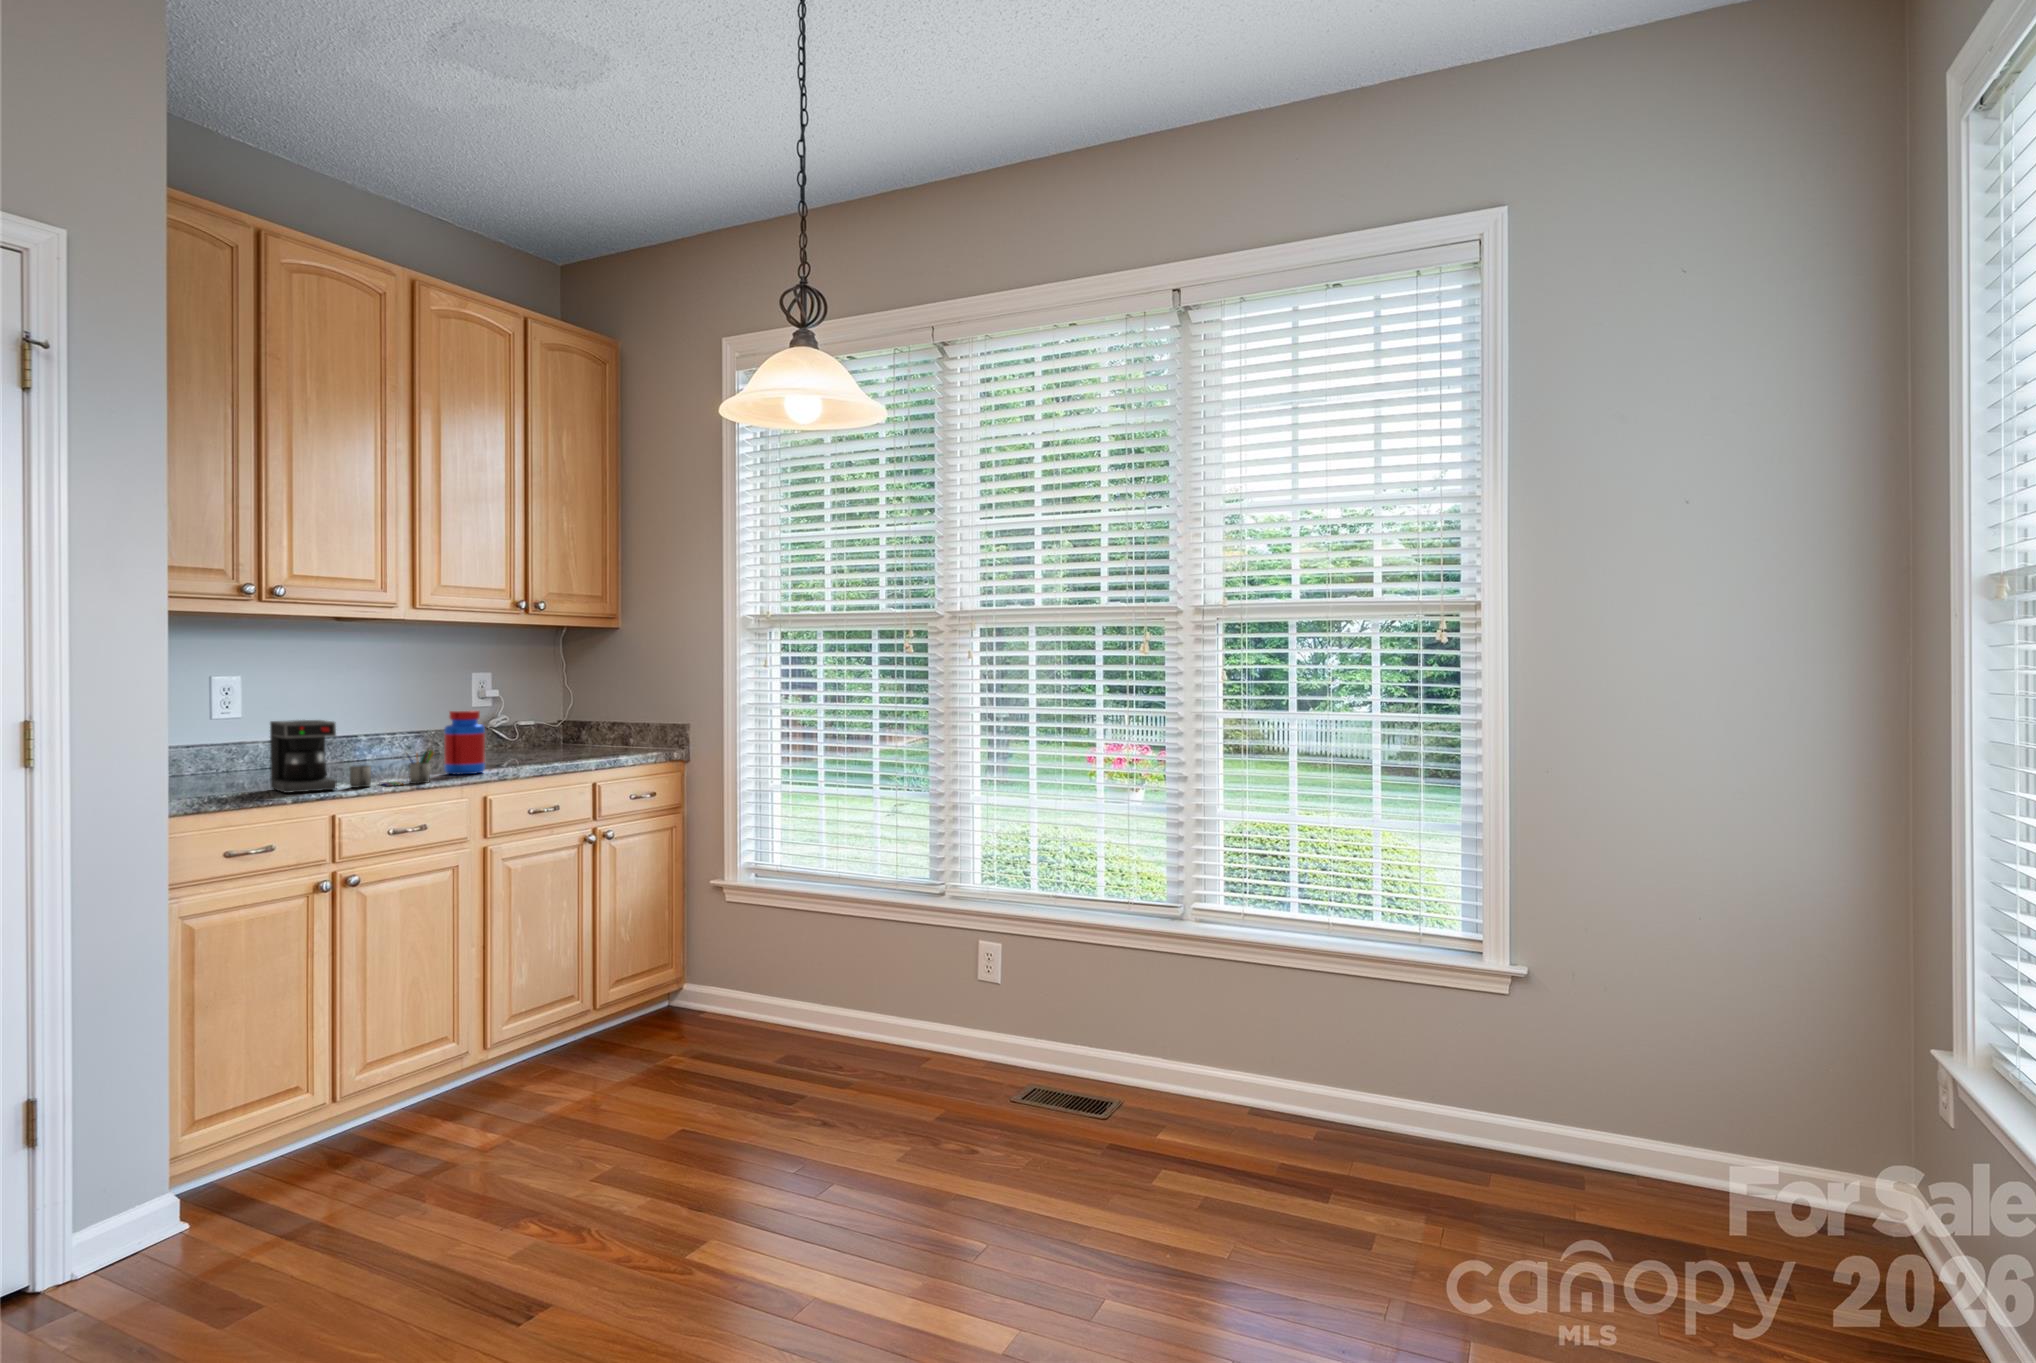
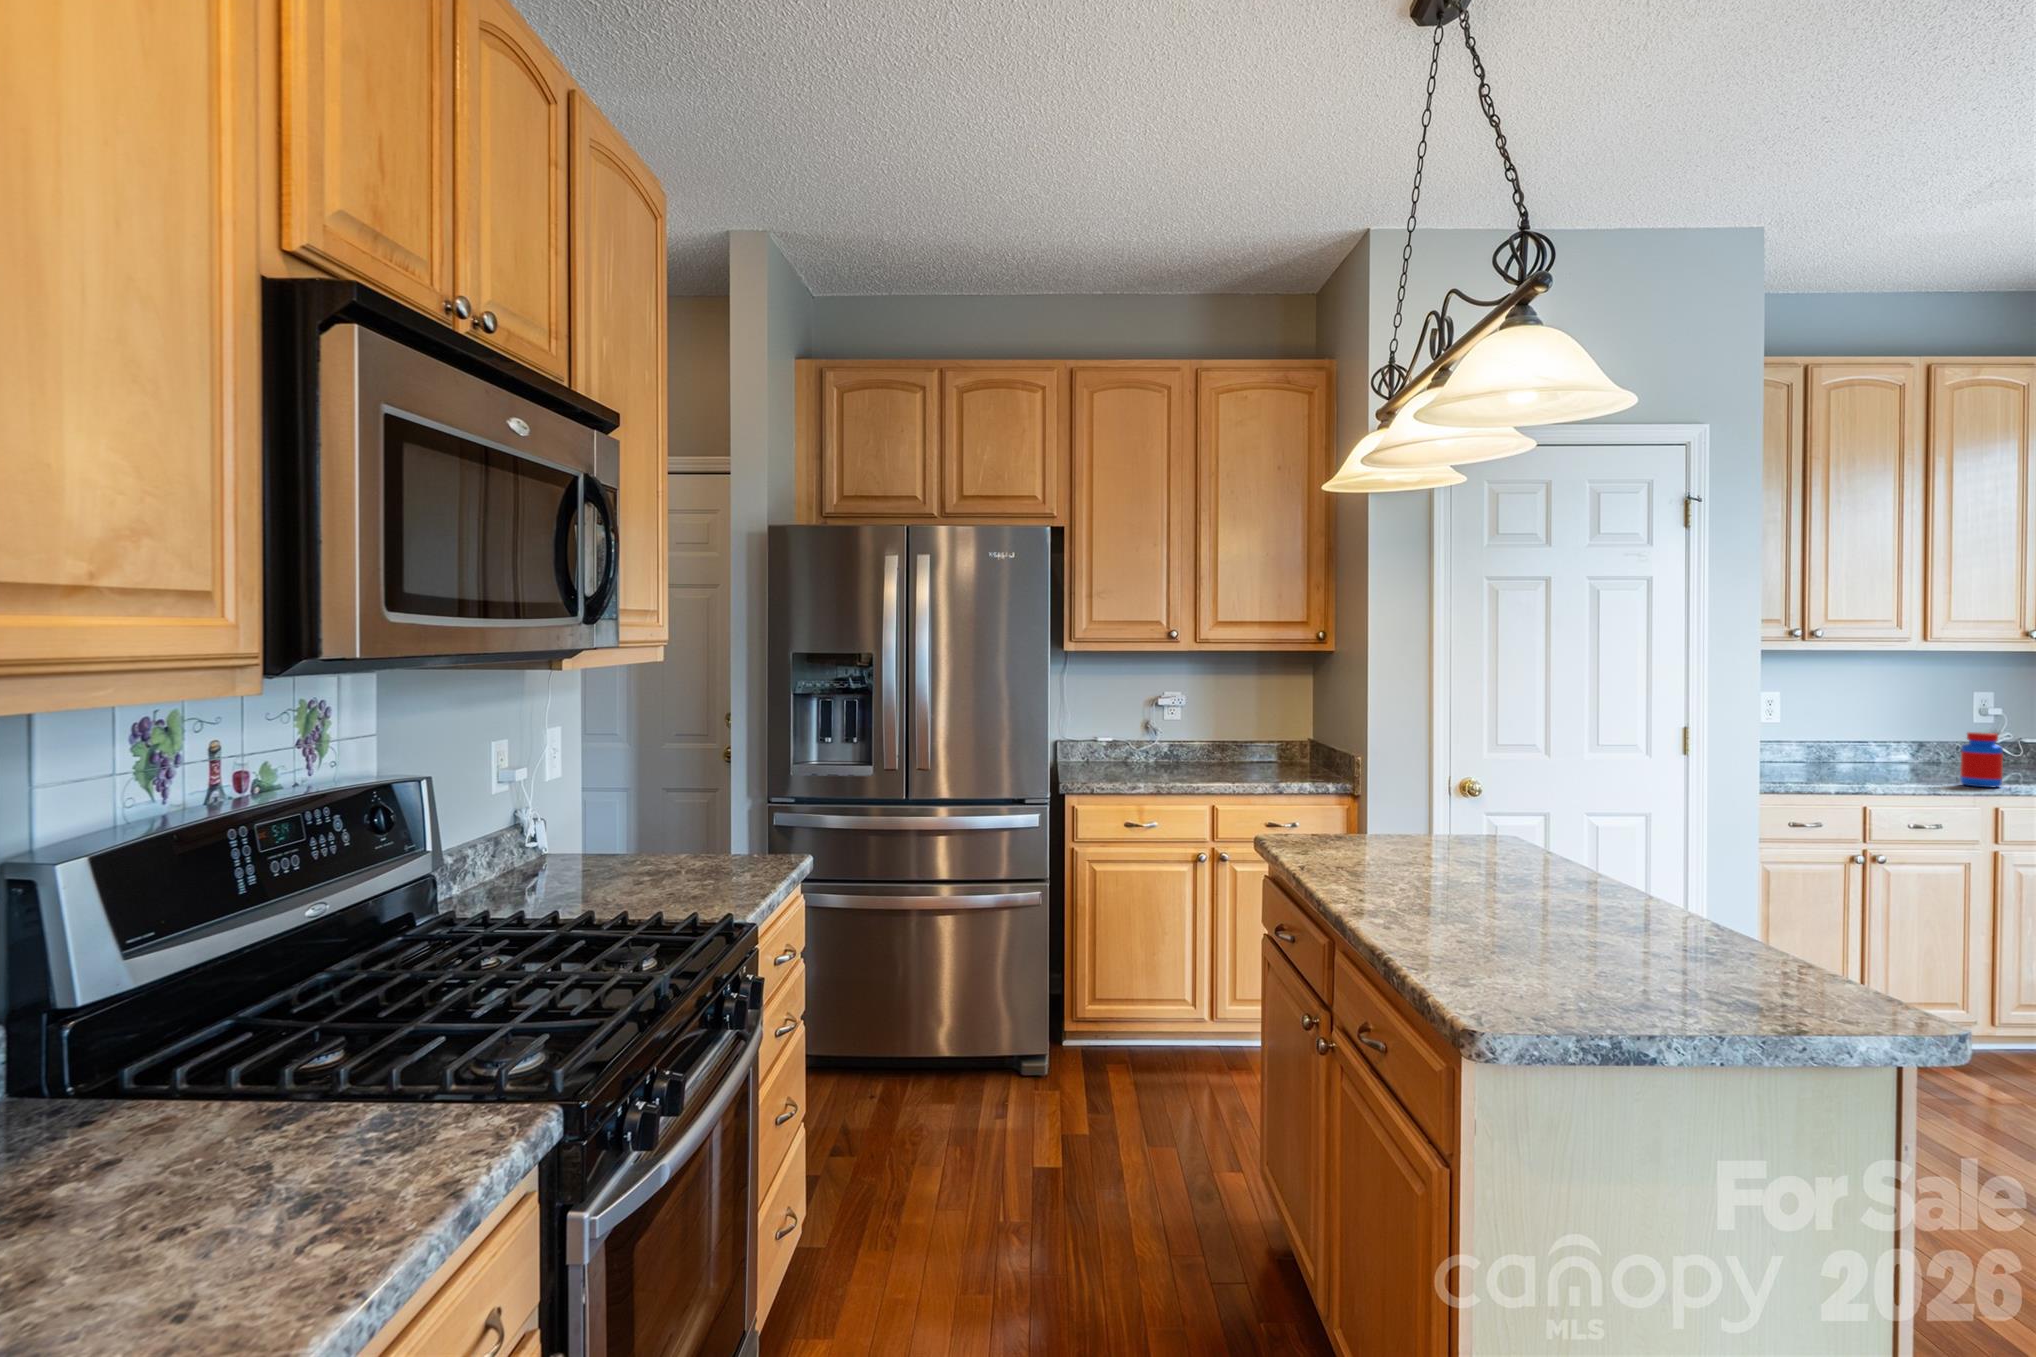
coffee maker: present [270,720,434,793] -> none [1815,733,1957,791]

